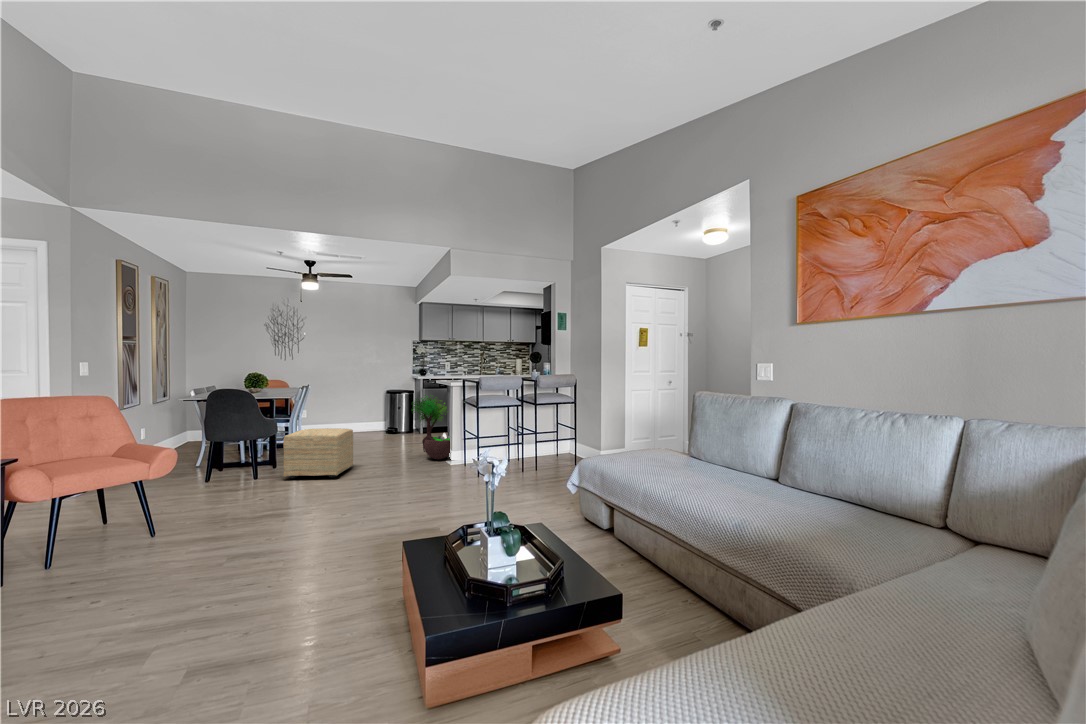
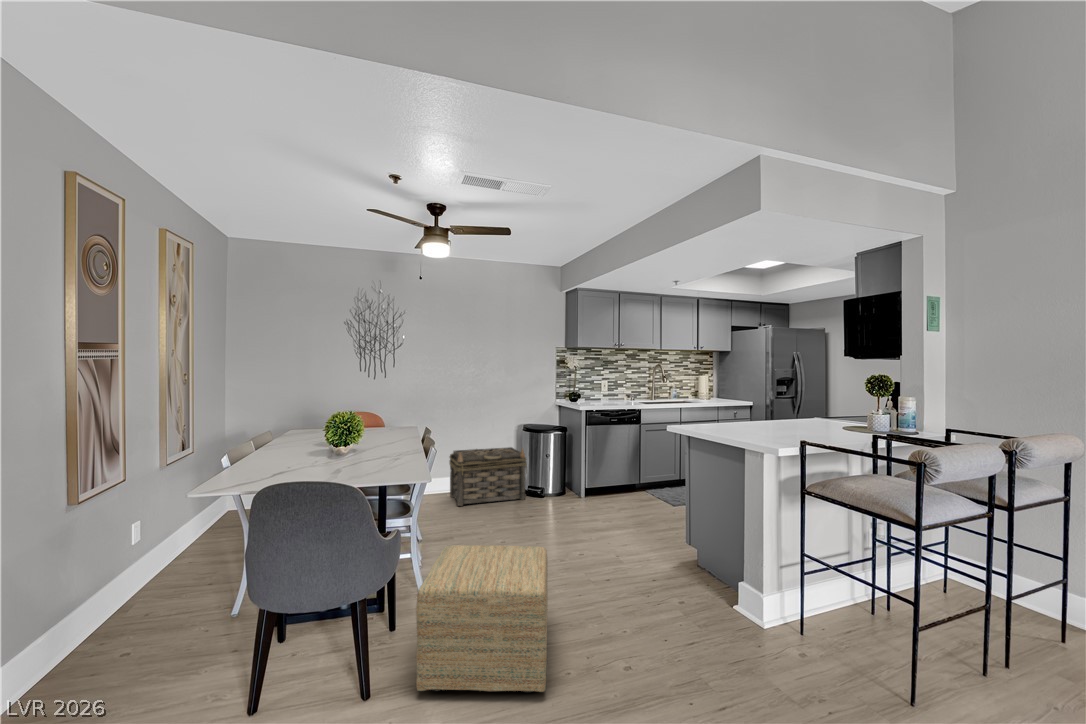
potted tree: present [412,395,450,459] -> none [635,453,731,598]
basket: none [336,403,386,438] -> present [449,447,527,506]

